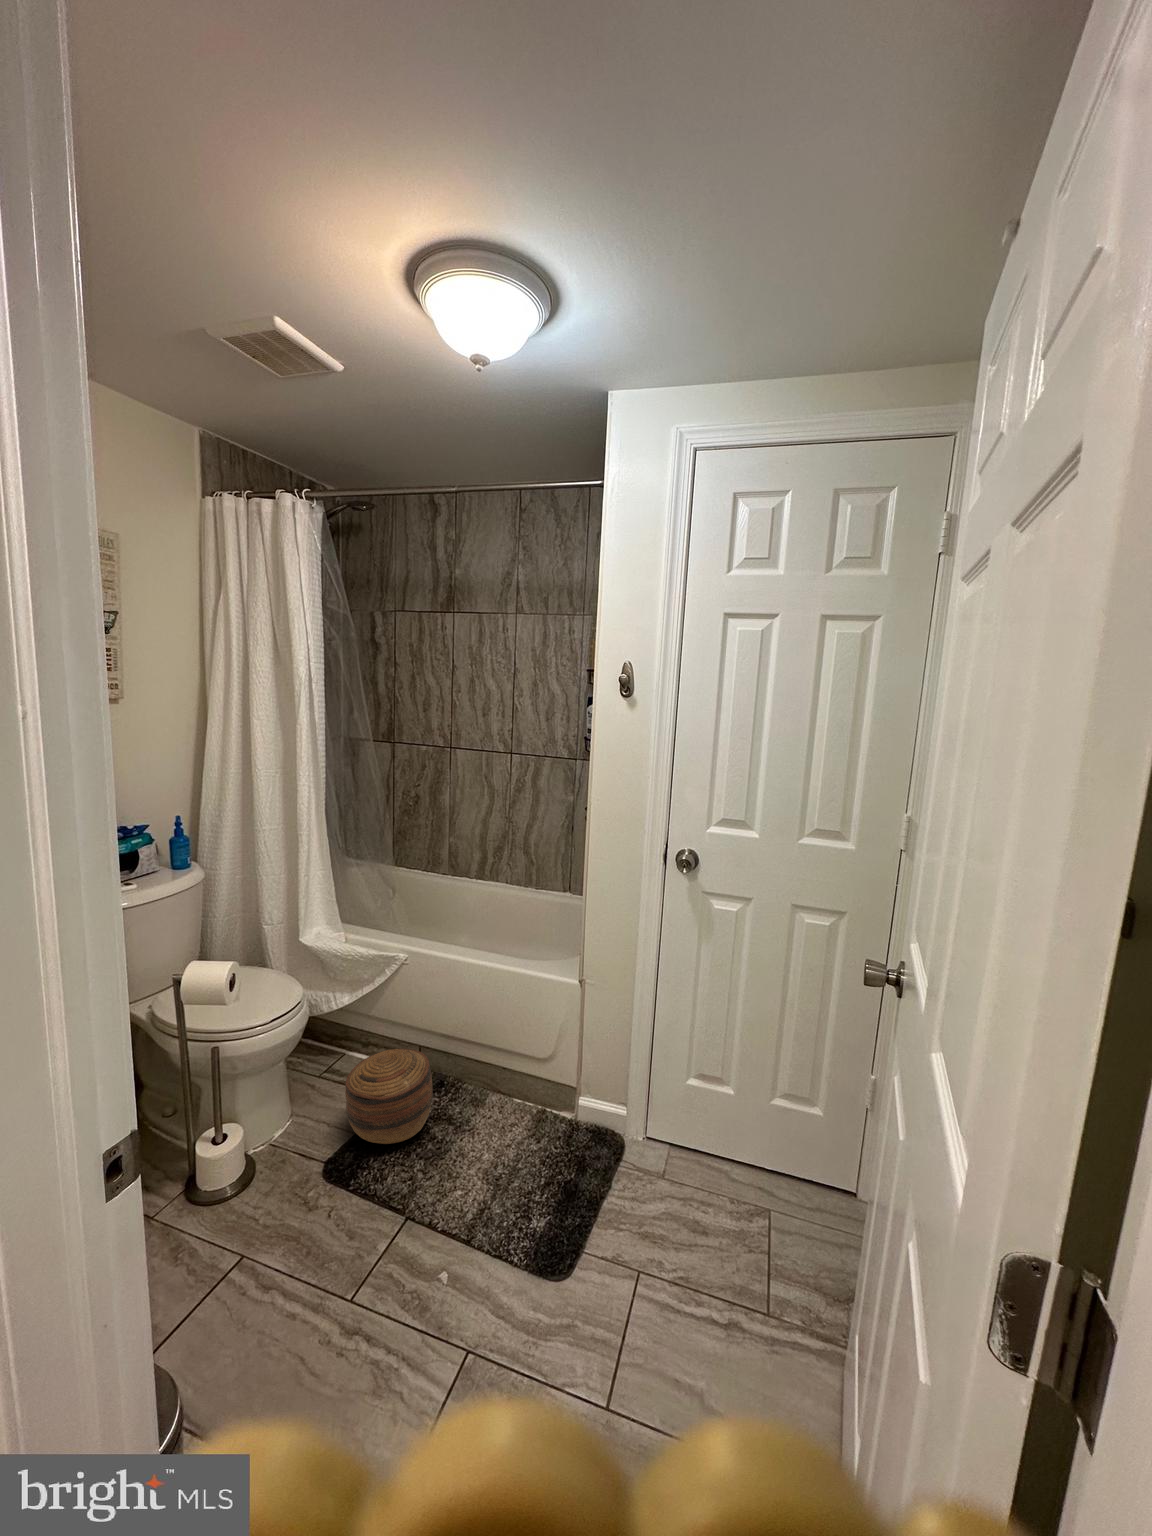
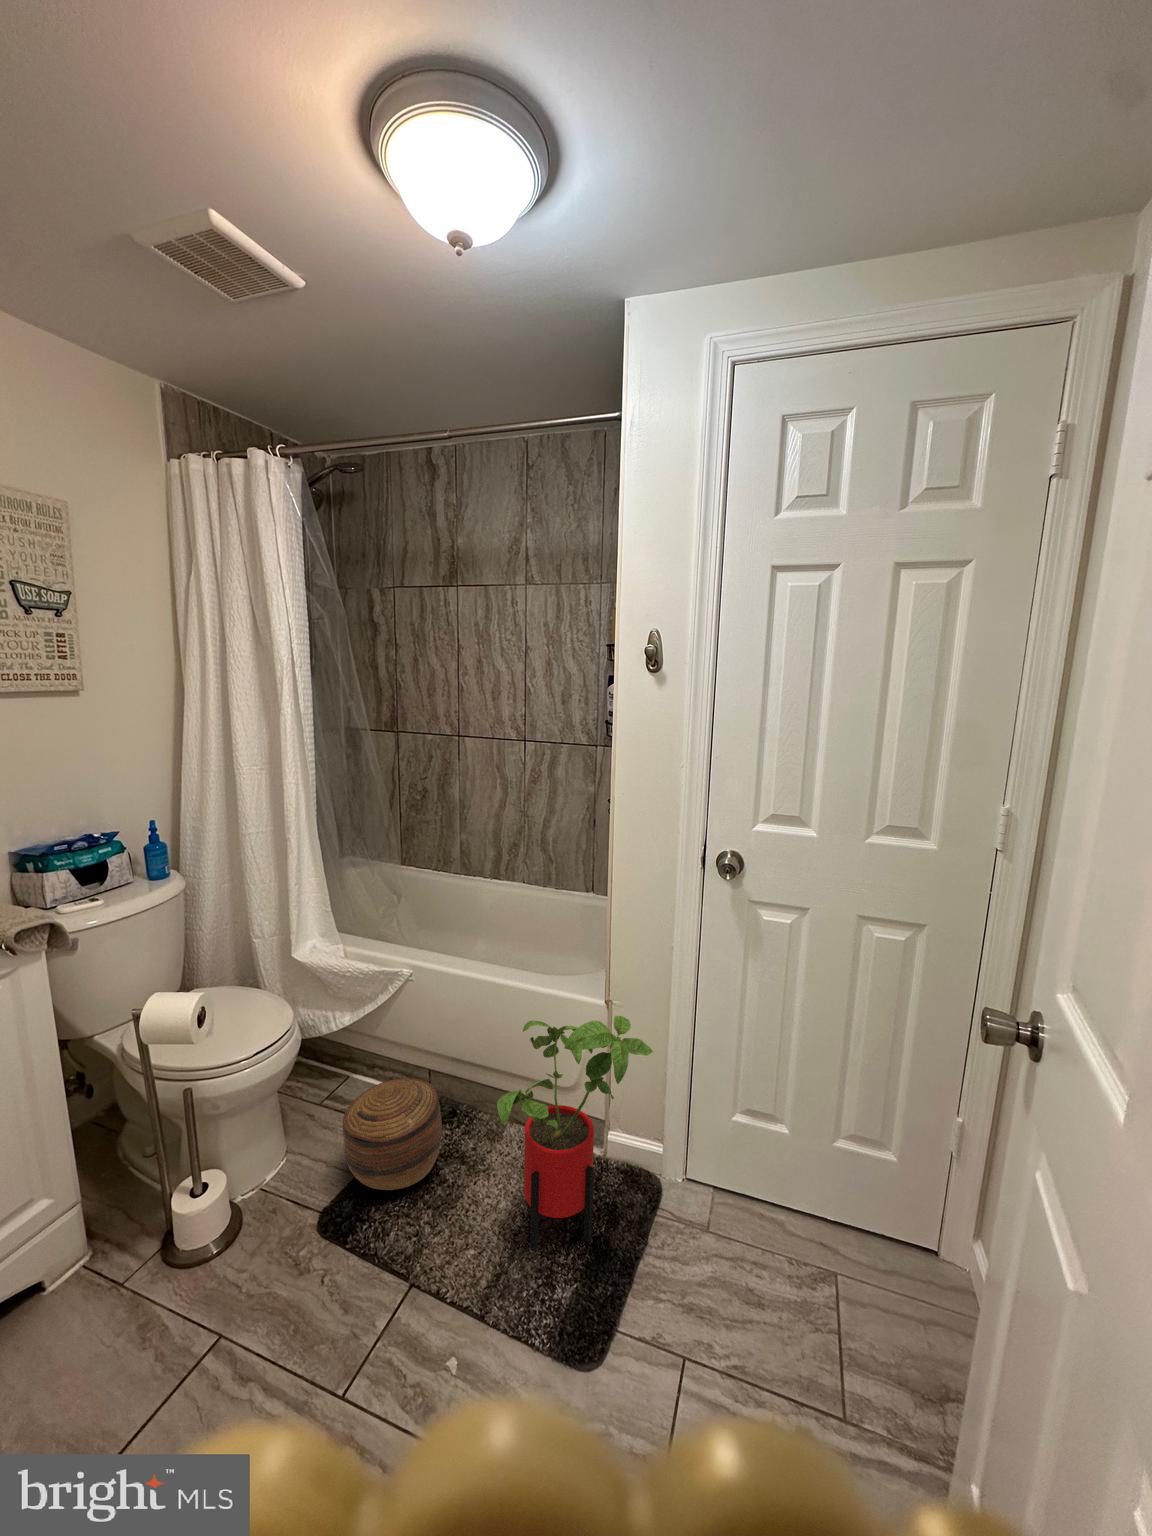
house plant: none [484,989,619,1191] -> present [496,1016,653,1249]

